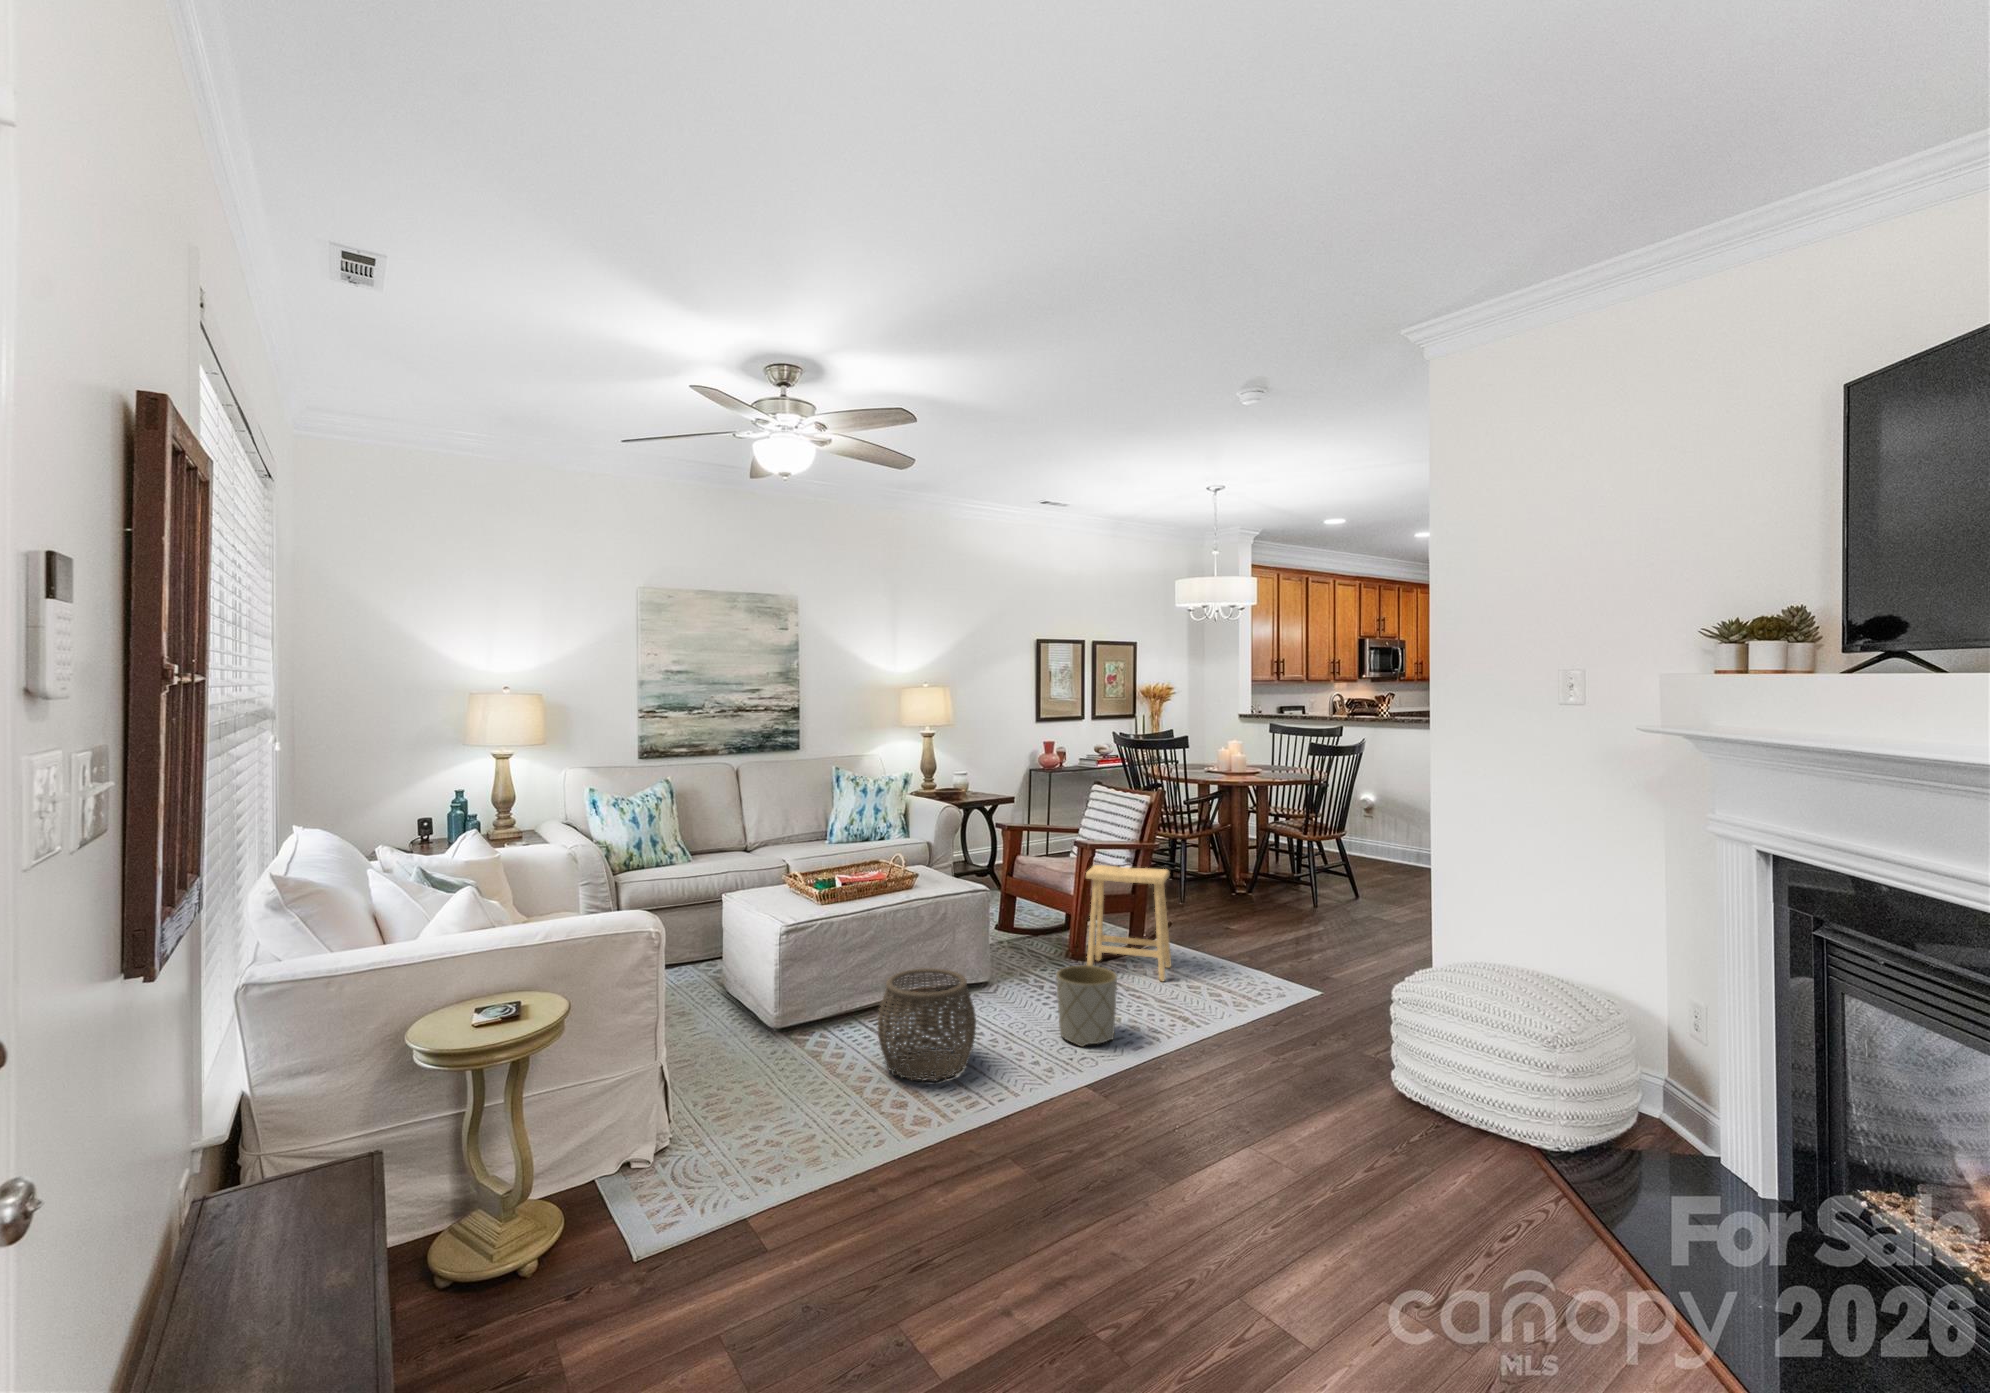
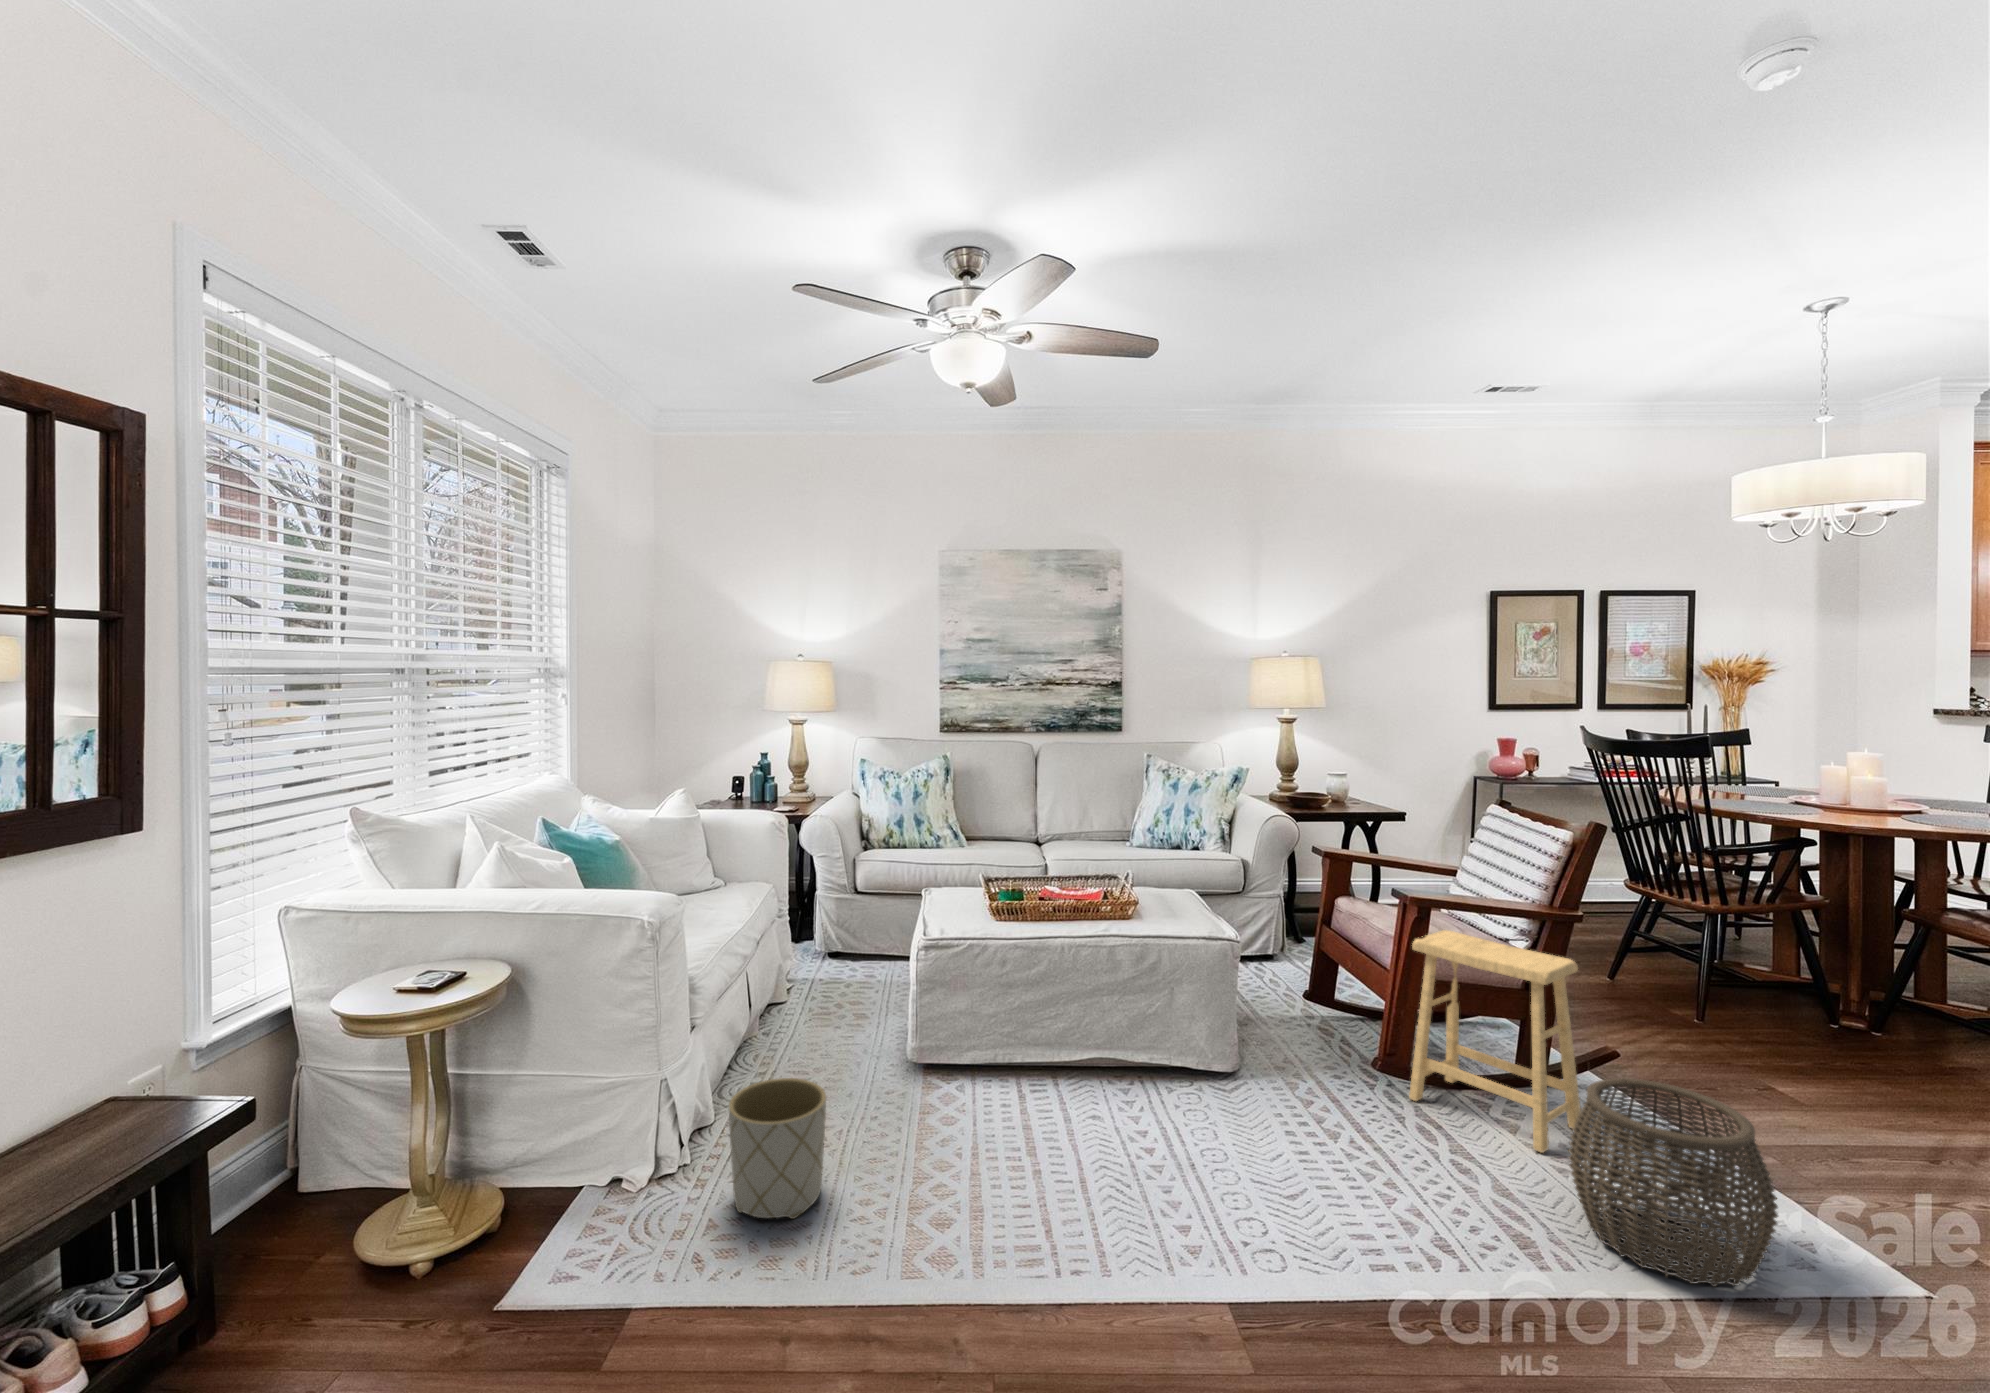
planter: present [1056,965,1117,1047] -> present [729,1078,826,1219]
woven basket: present [877,968,976,1081] -> present [1568,1078,1778,1287]

